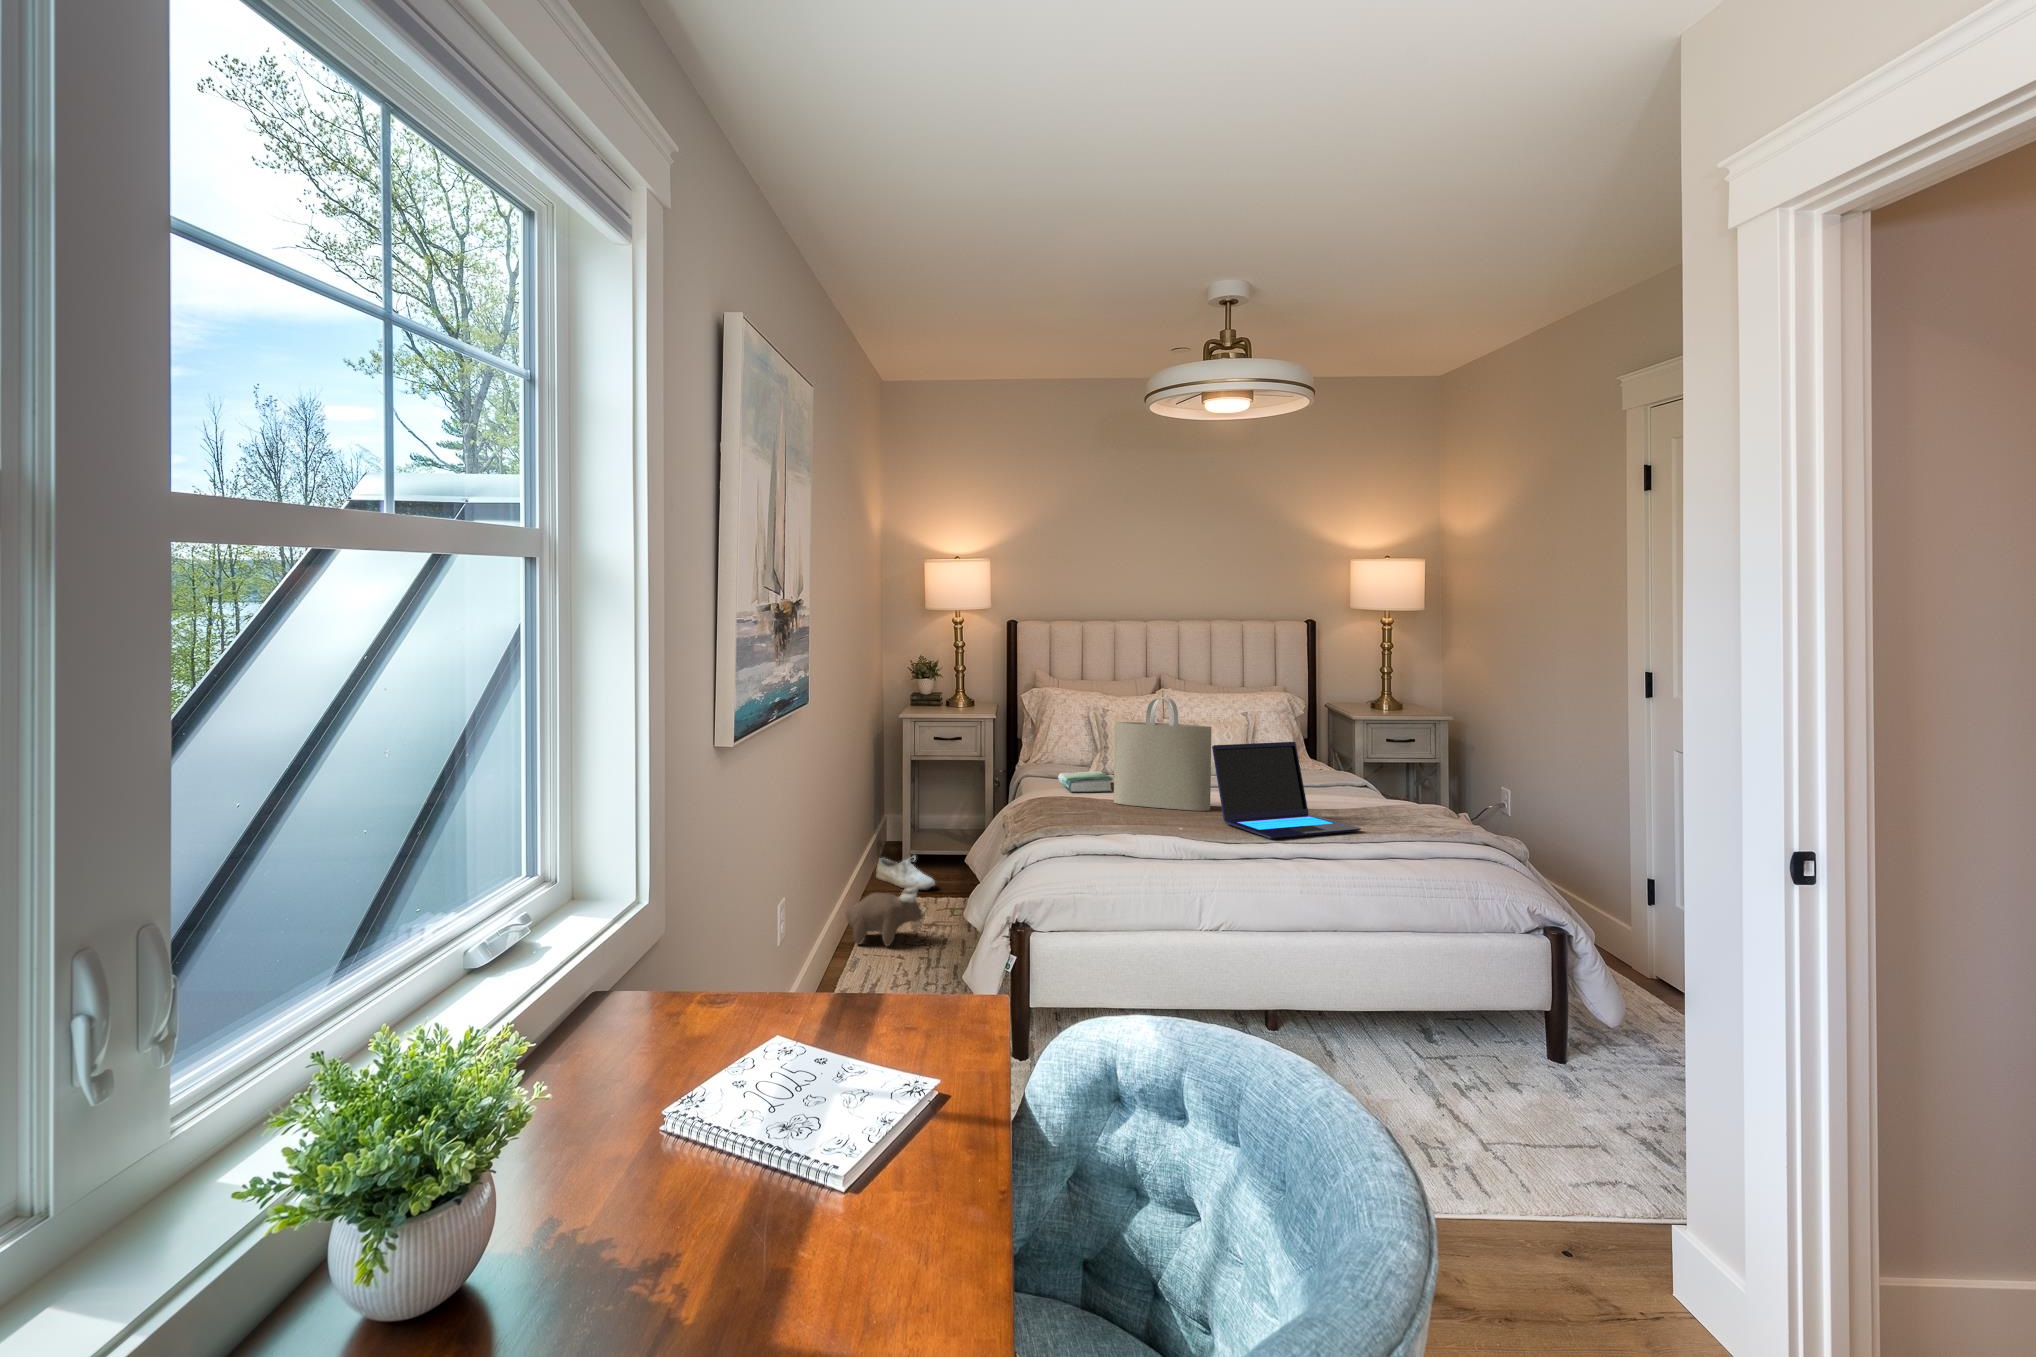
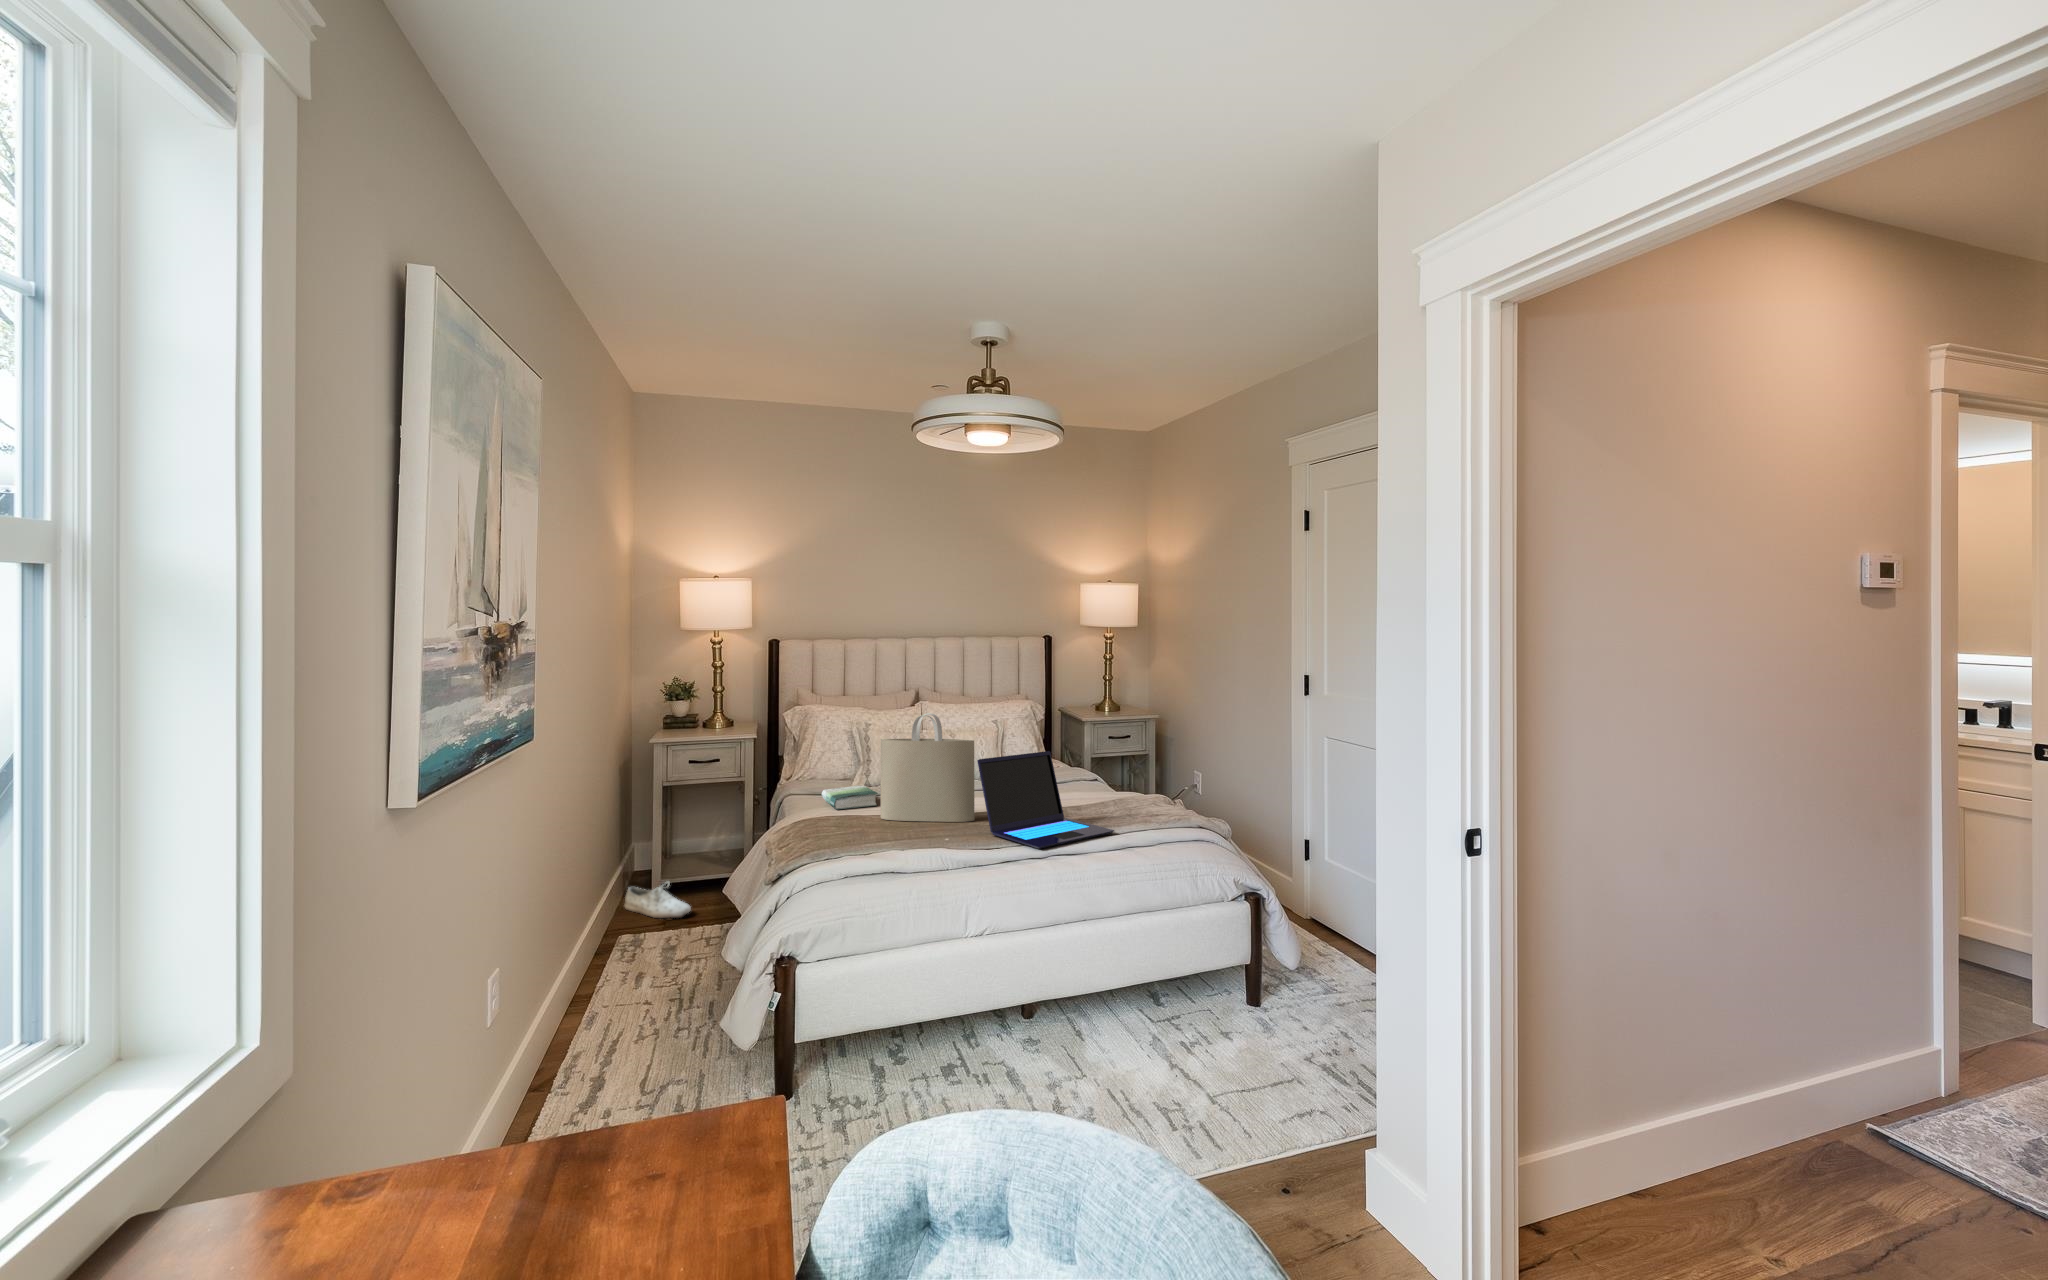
plush toy: present [846,887,925,946] -> none [585,922,680,995]

